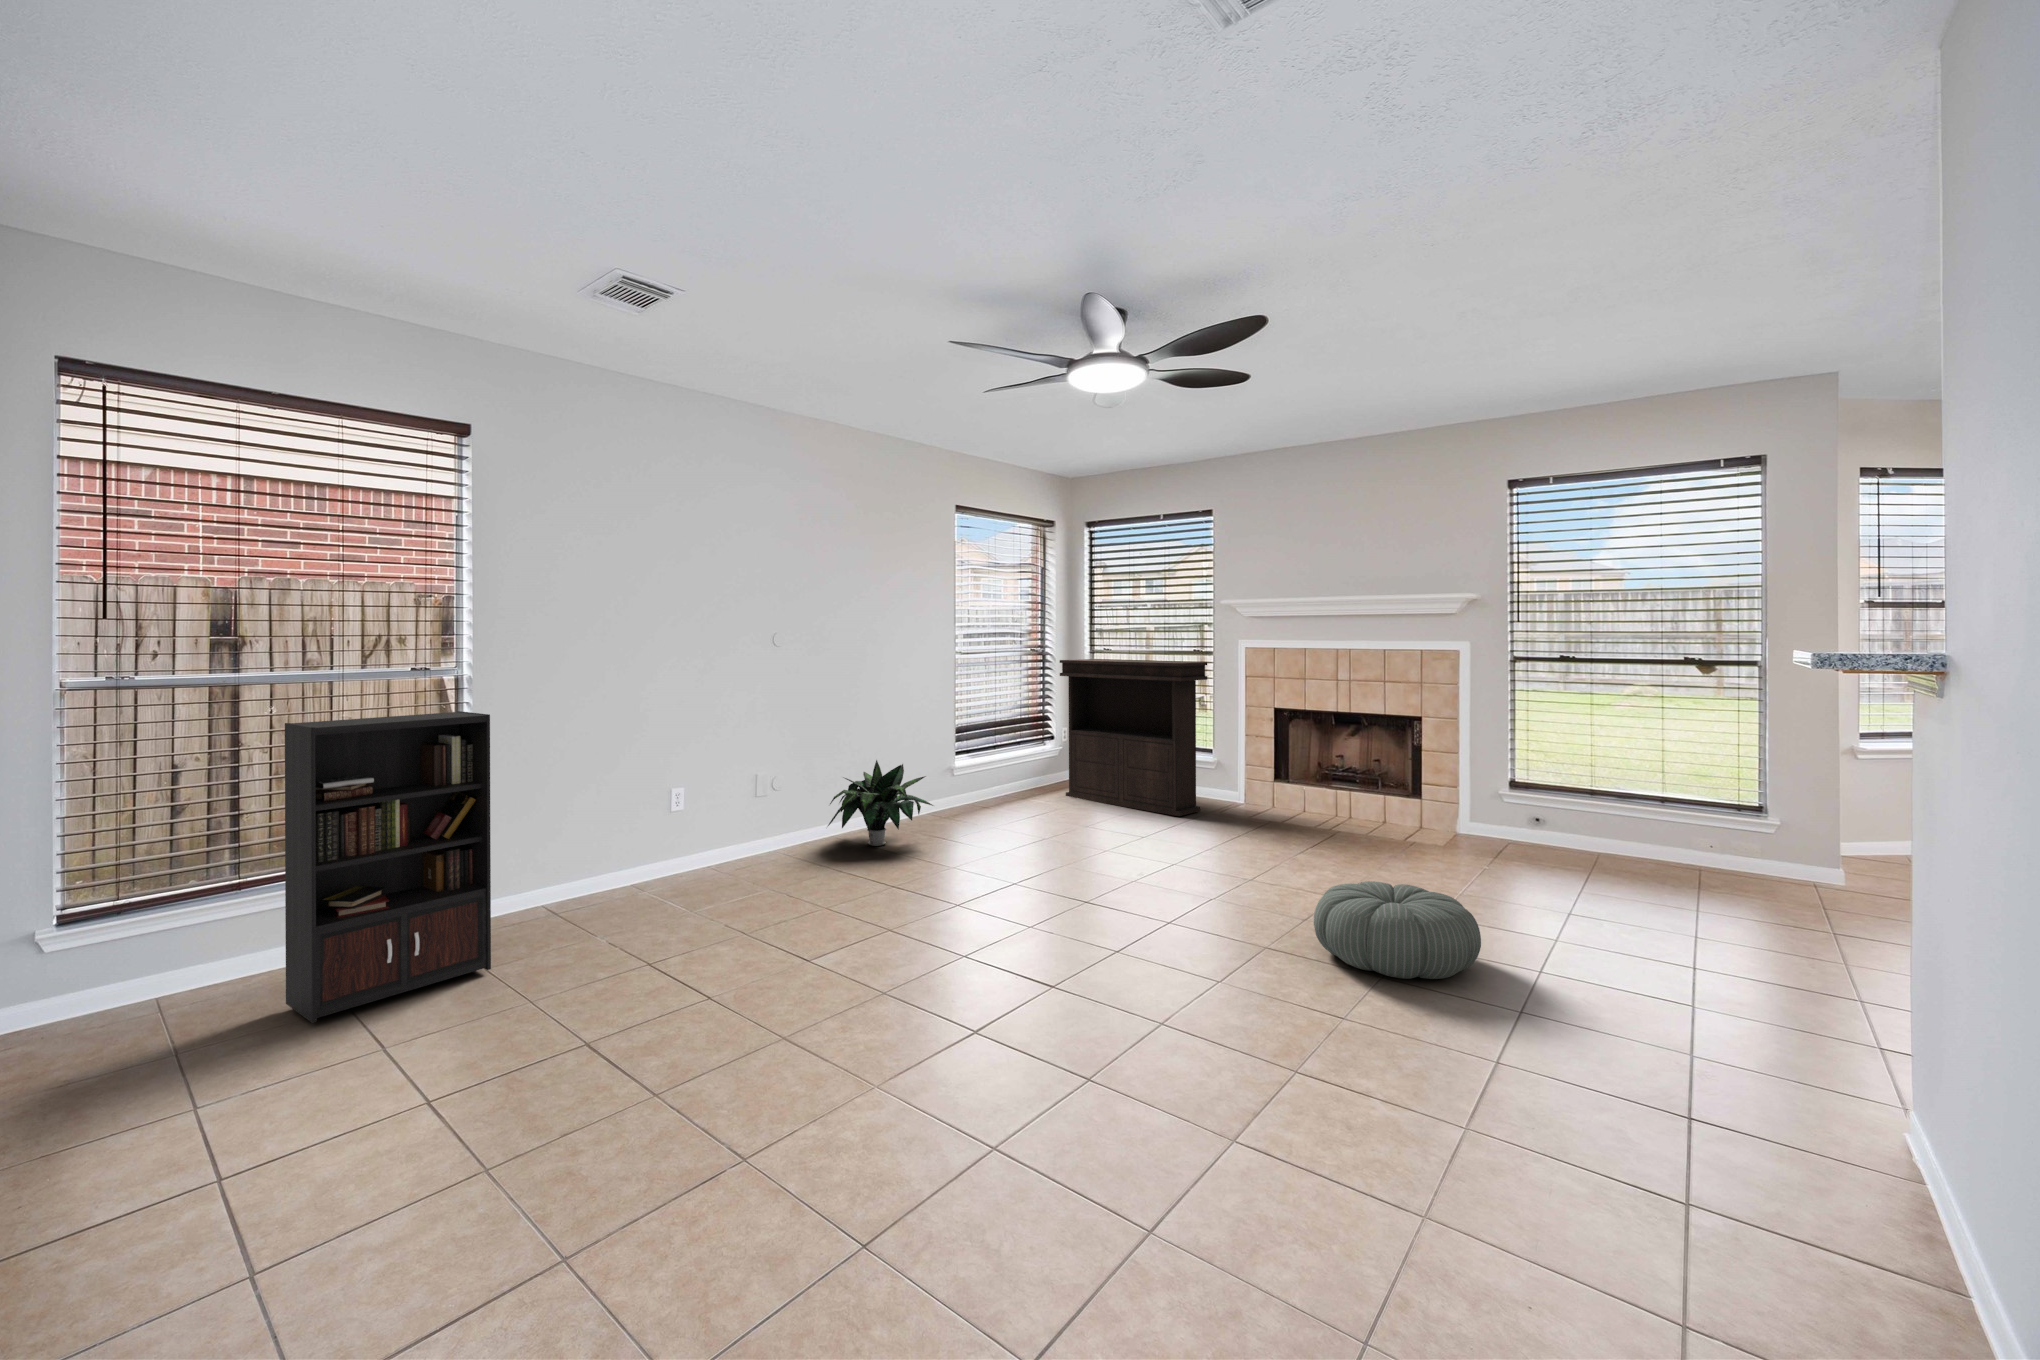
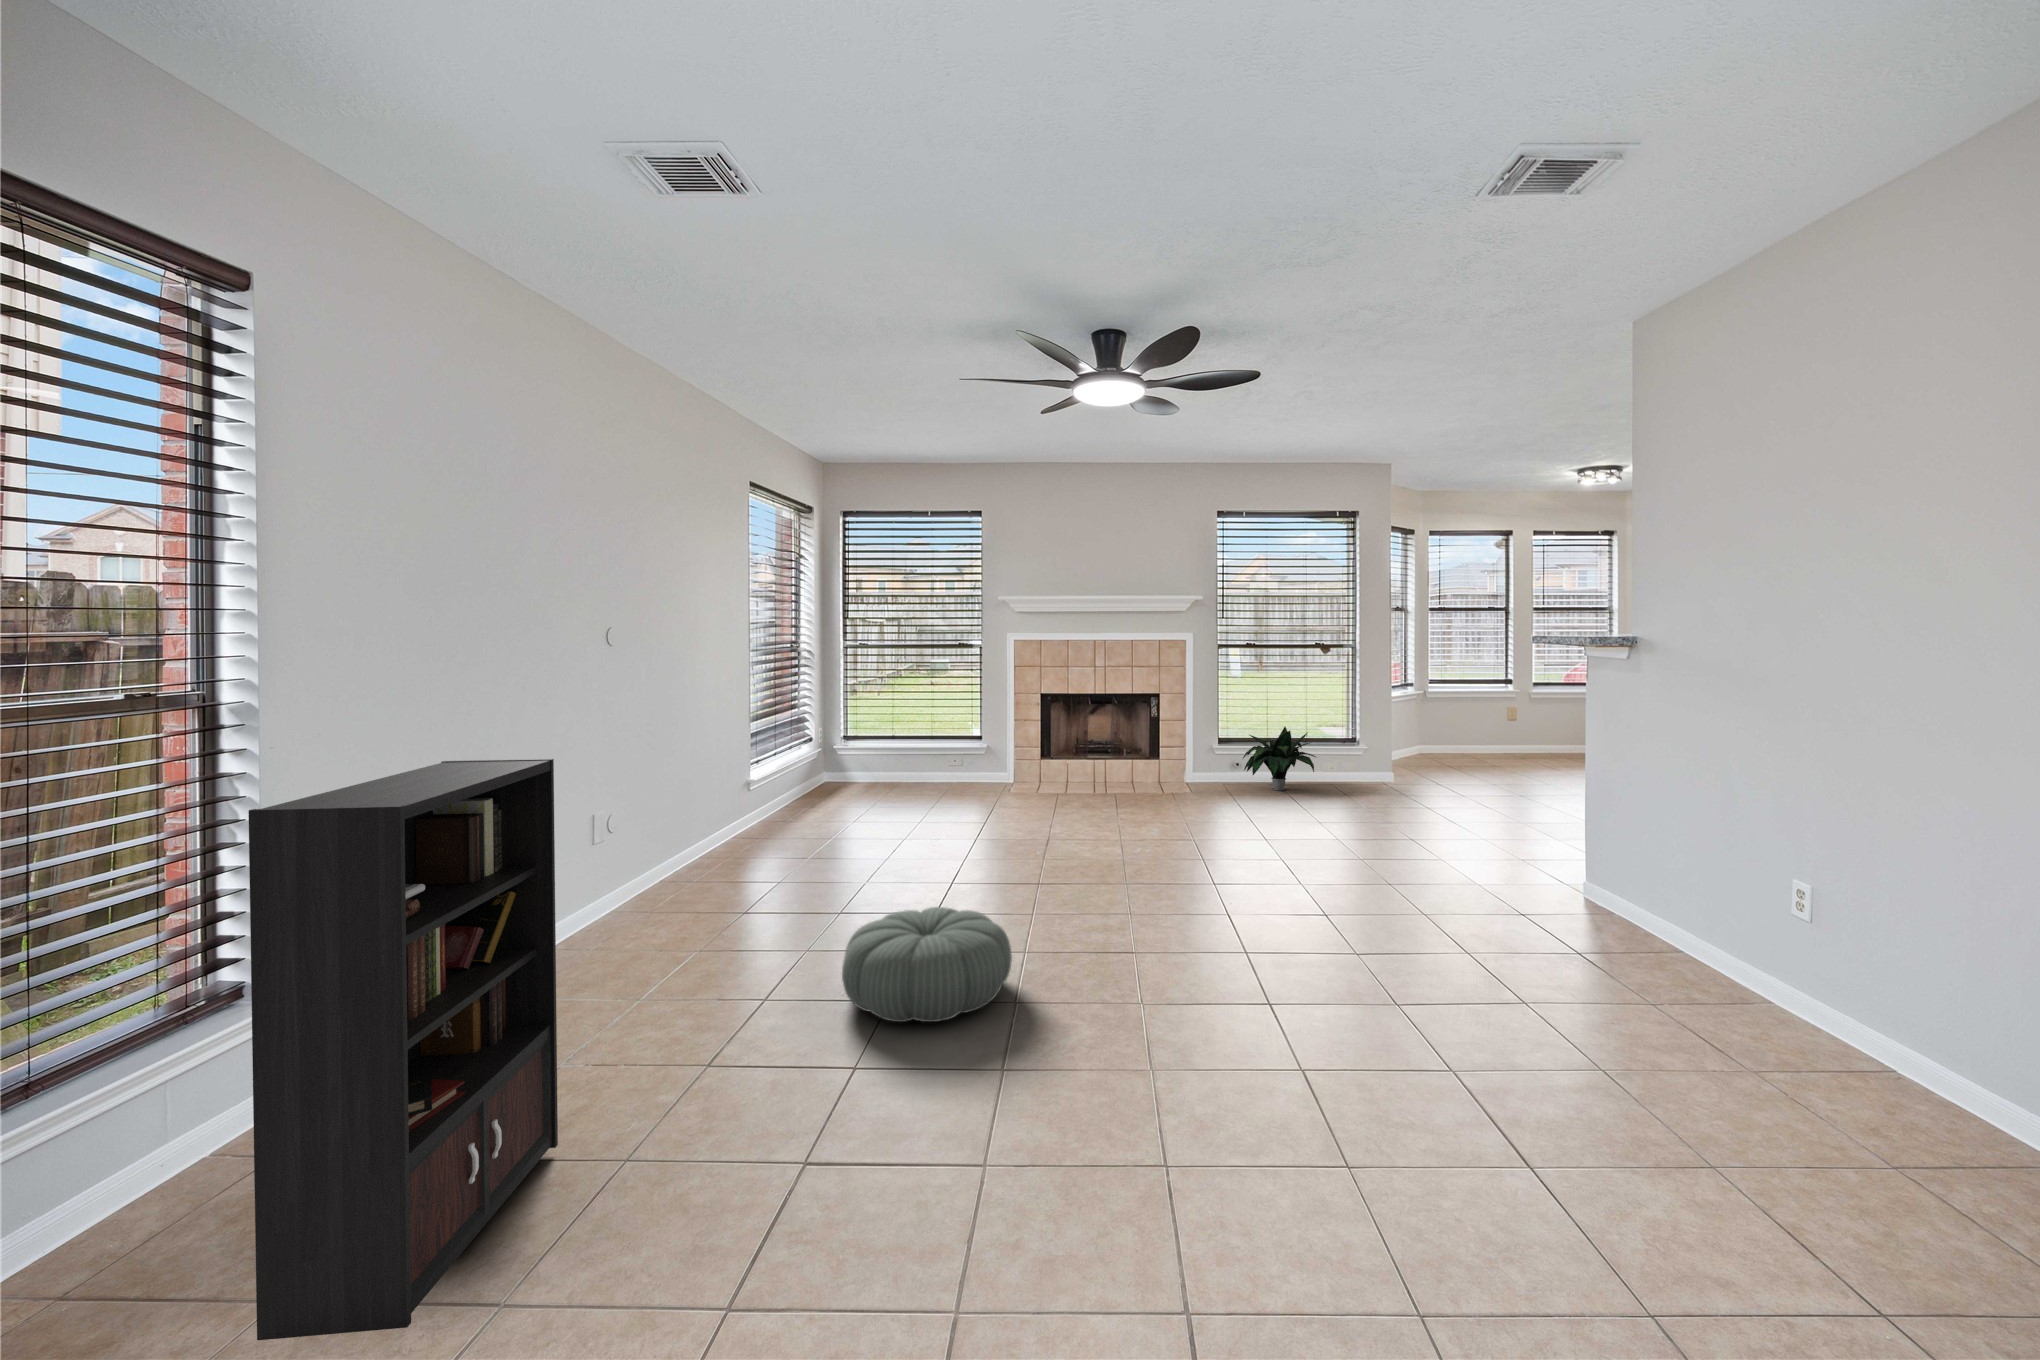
console table: present [1060,659,1207,816] -> none [845,654,1000,799]
potted plant: present [828,760,933,846] -> present [1243,727,1316,791]
pouf: present [1314,881,1481,979] -> present [842,907,1012,1022]

